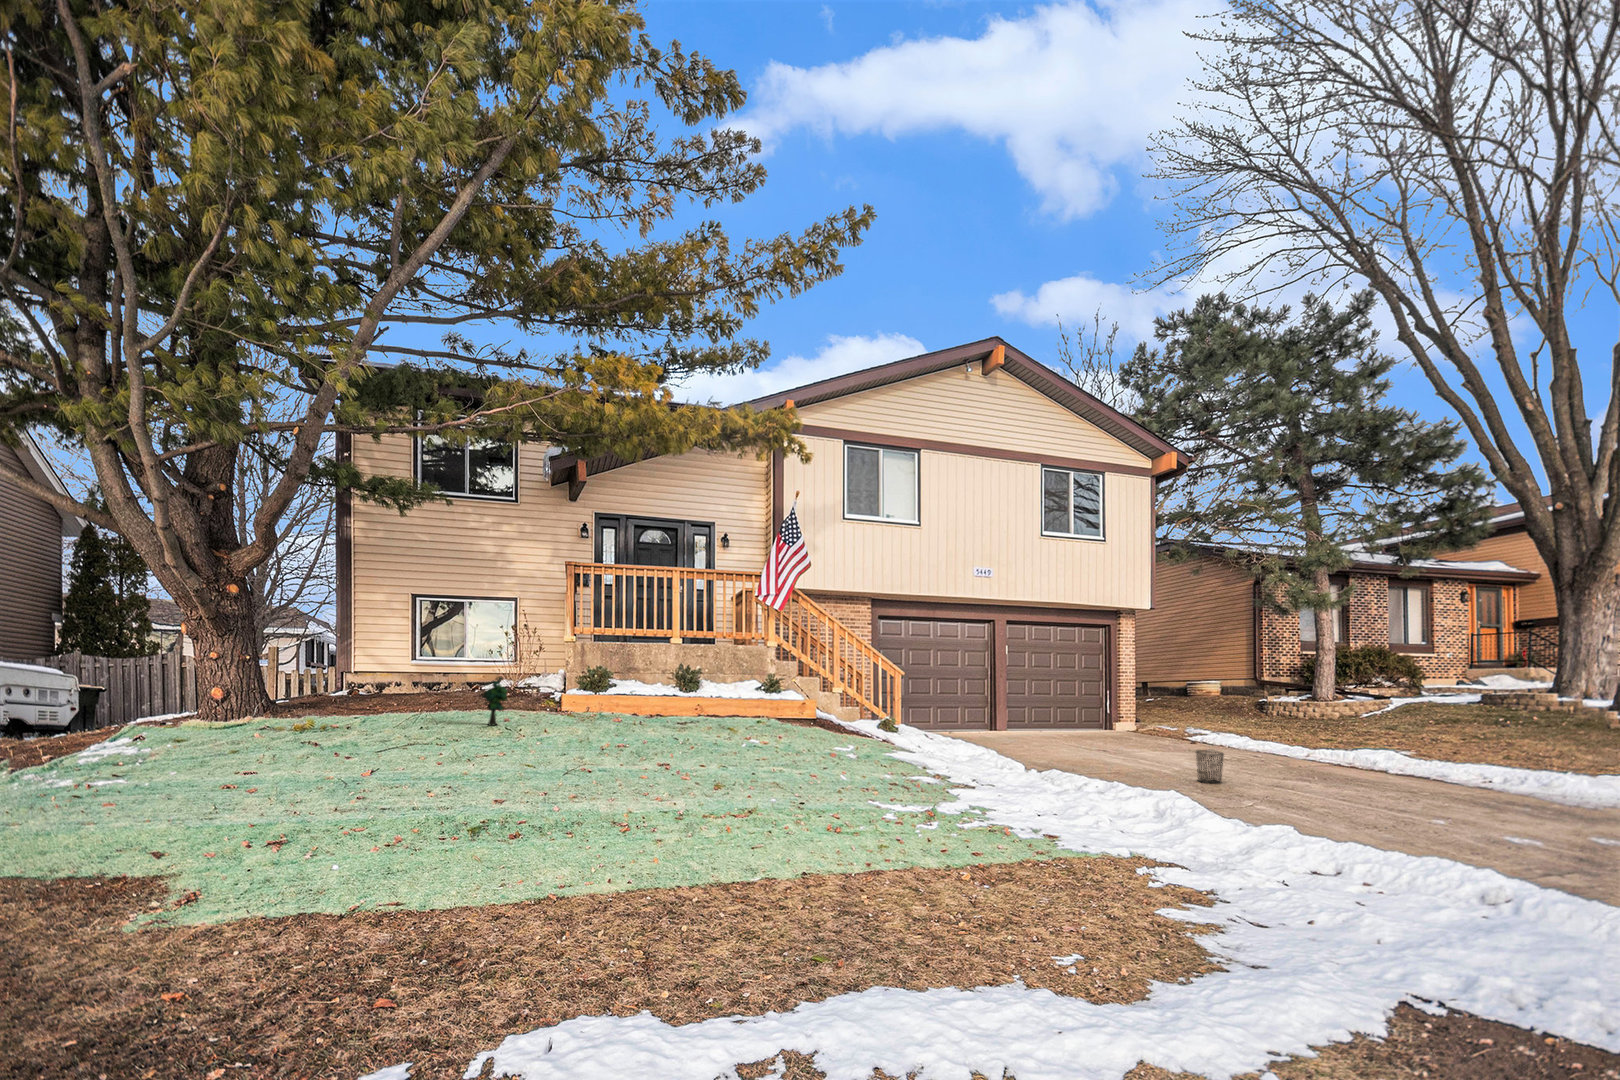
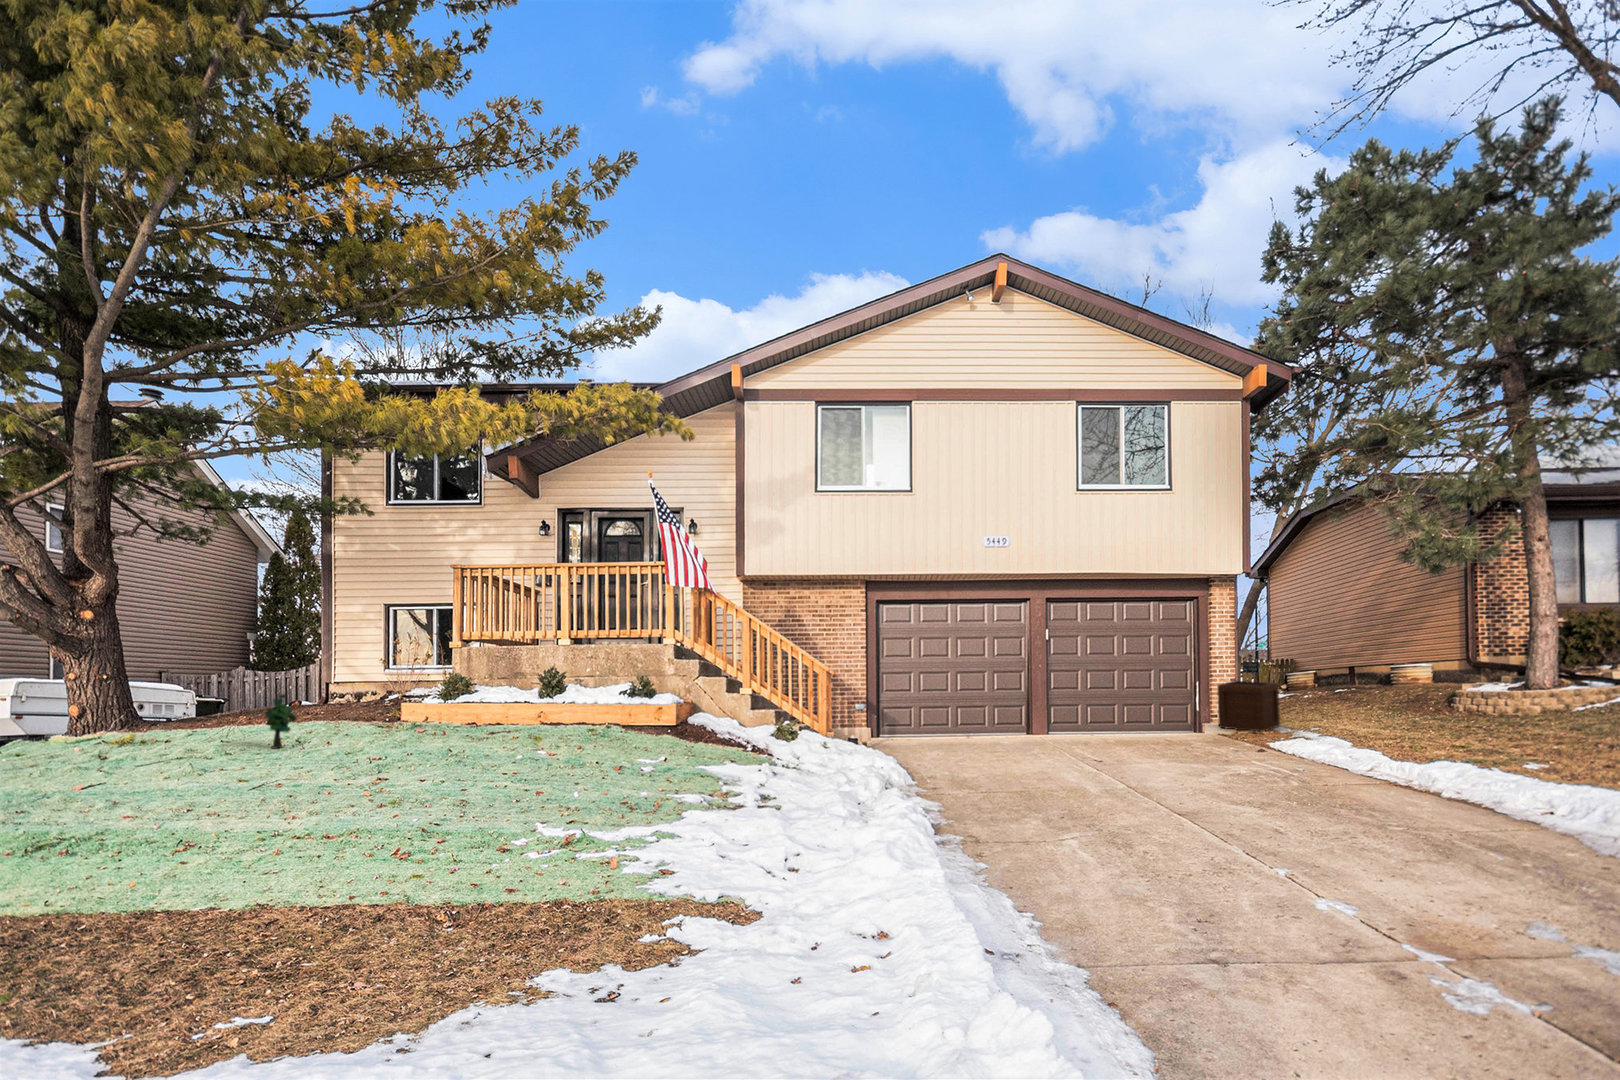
wooden crate: none [1129,690,1170,730] -> present [1217,681,1280,731]
waste bin: present [1196,750,1224,784] -> none [1127,783,1169,834]

